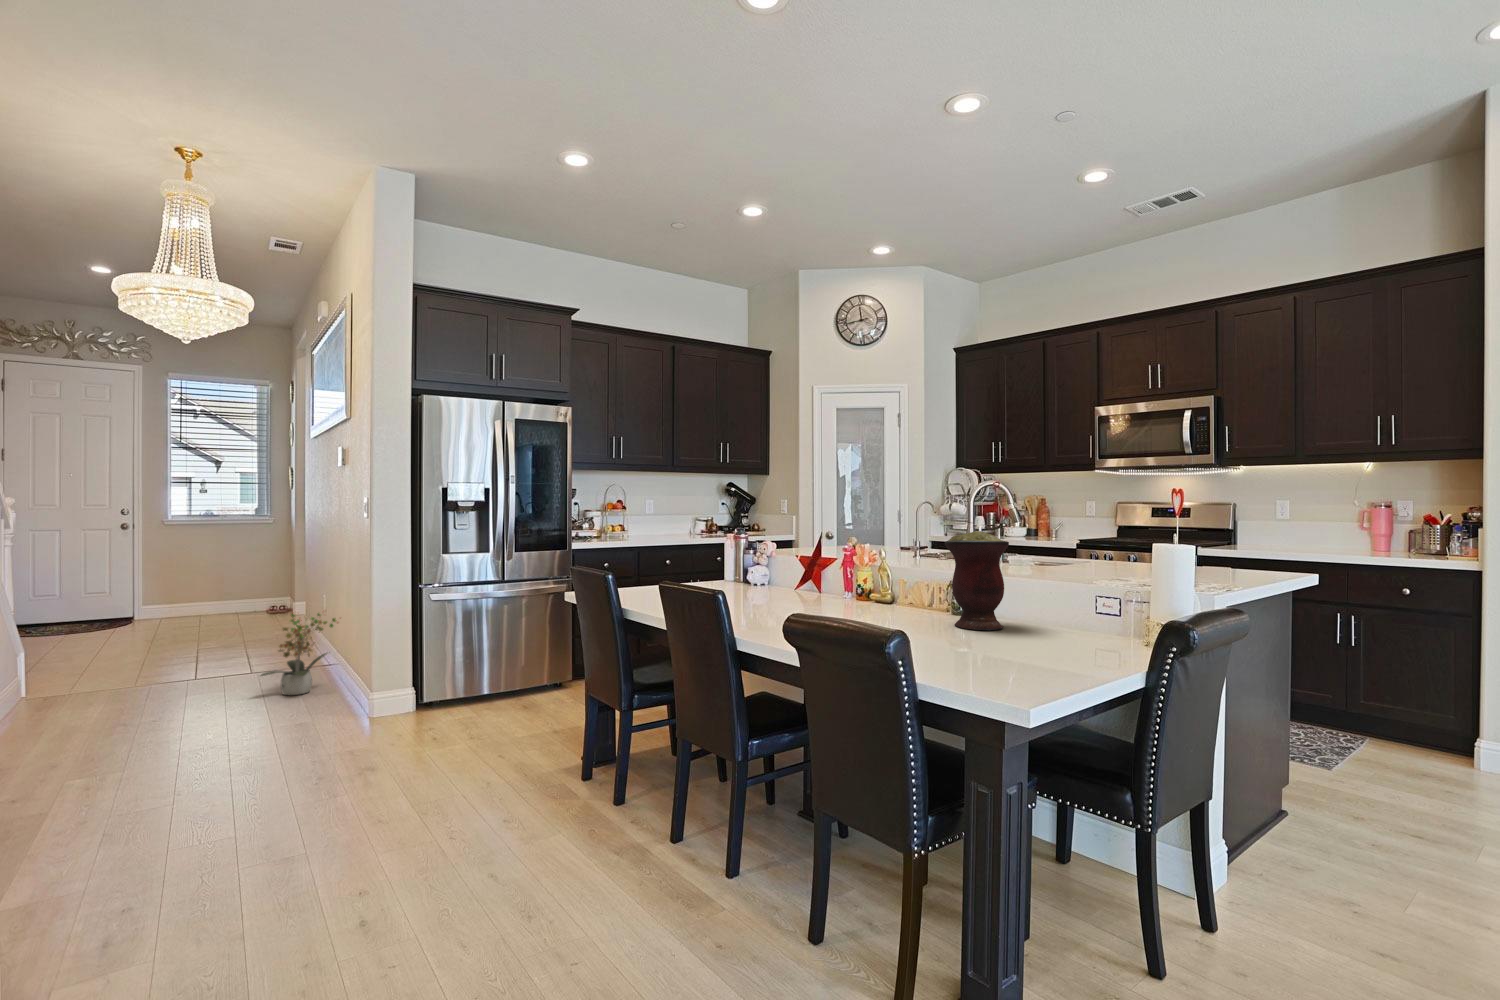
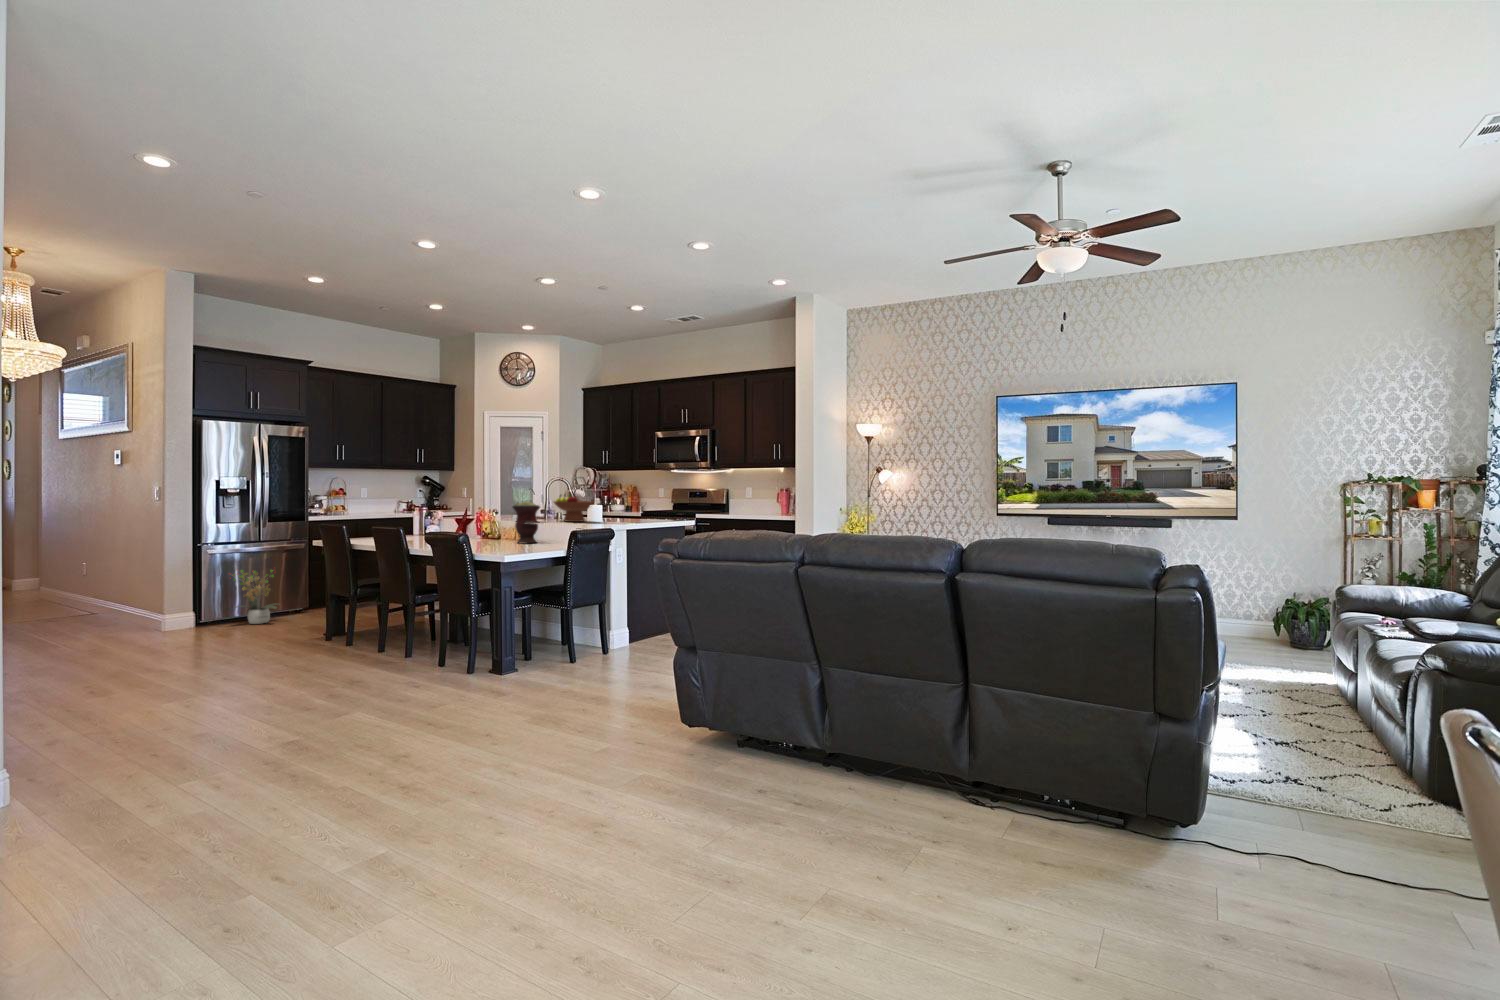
fruit bowl: none [1015,514,1116,577] -> present [554,495,594,522]
potted plant: present [261,613,336,695] -> present [232,570,277,624]

